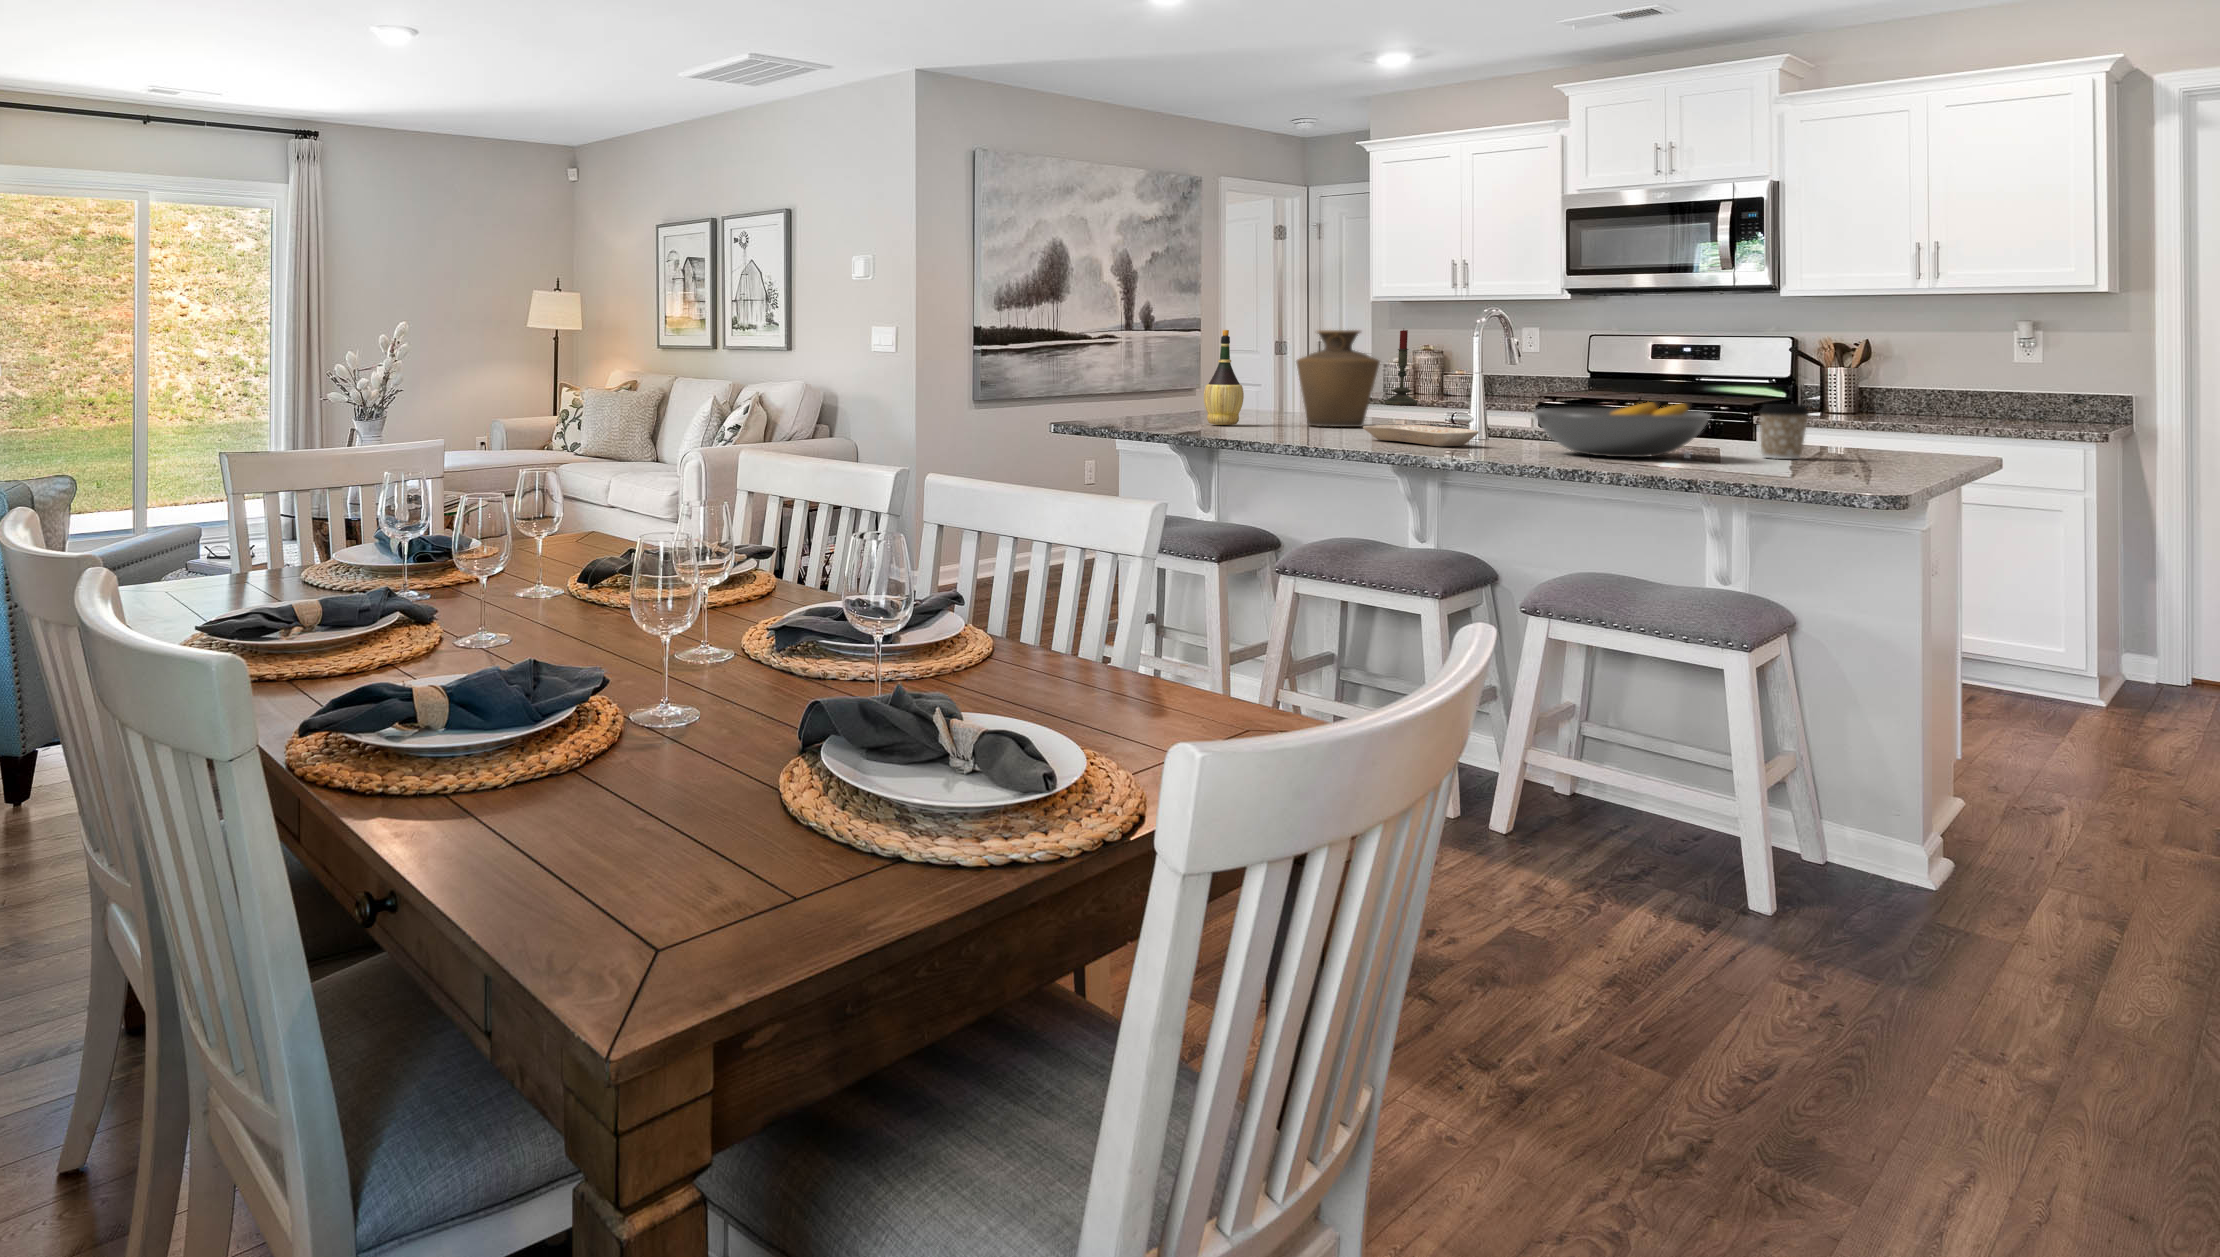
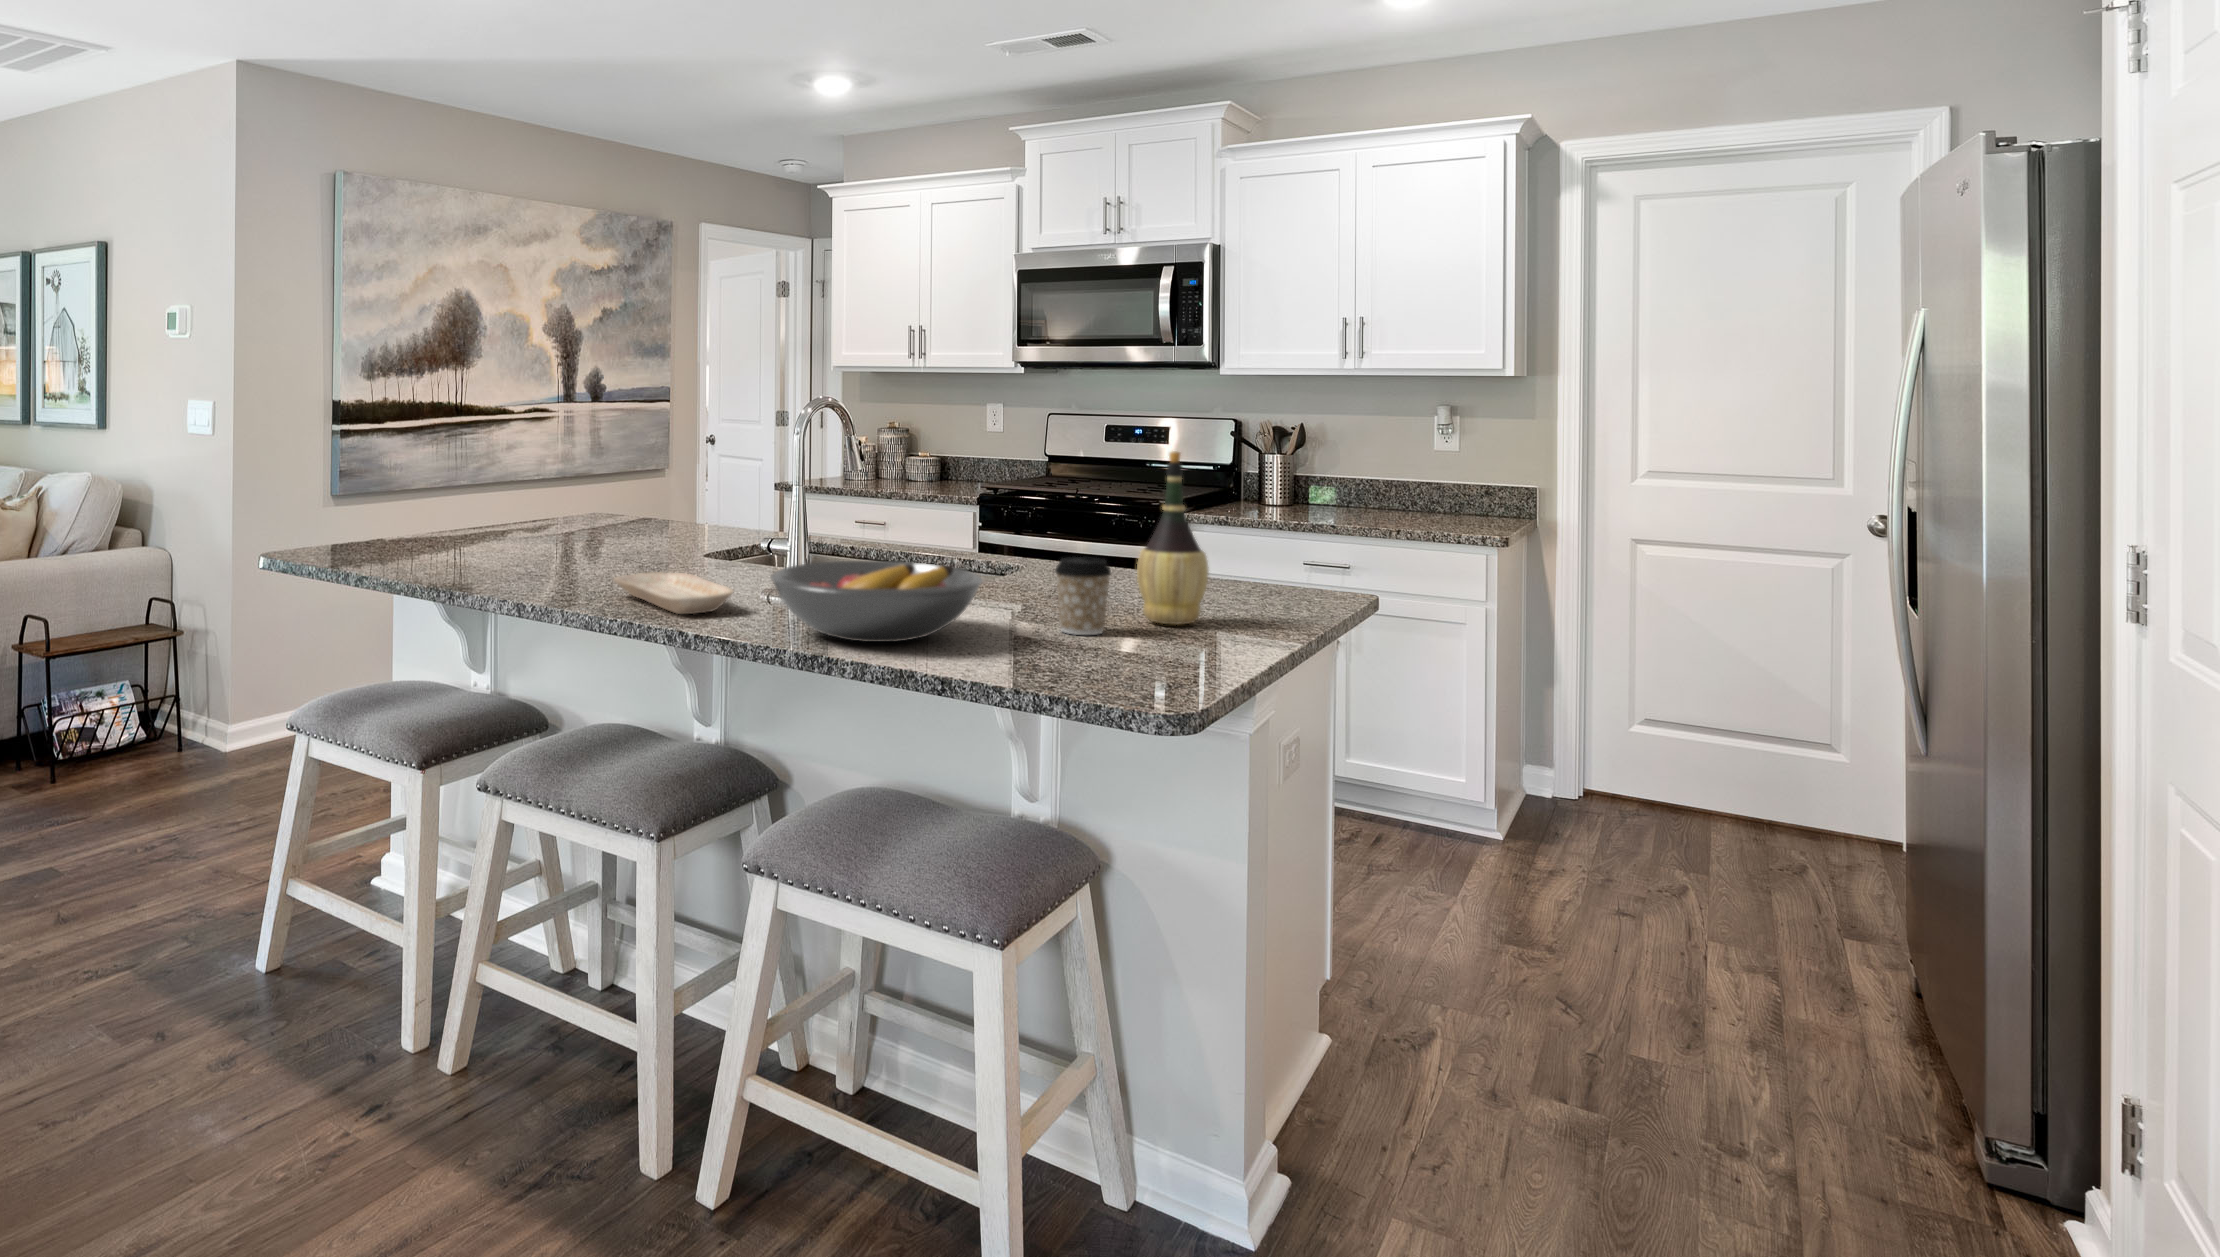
wine bottle: present [1204,330,1244,425] -> present [1137,451,1209,624]
vase: present [1296,330,1380,427] -> none [611,428,714,556]
candle: present [1385,330,1417,405] -> none [846,401,881,490]

